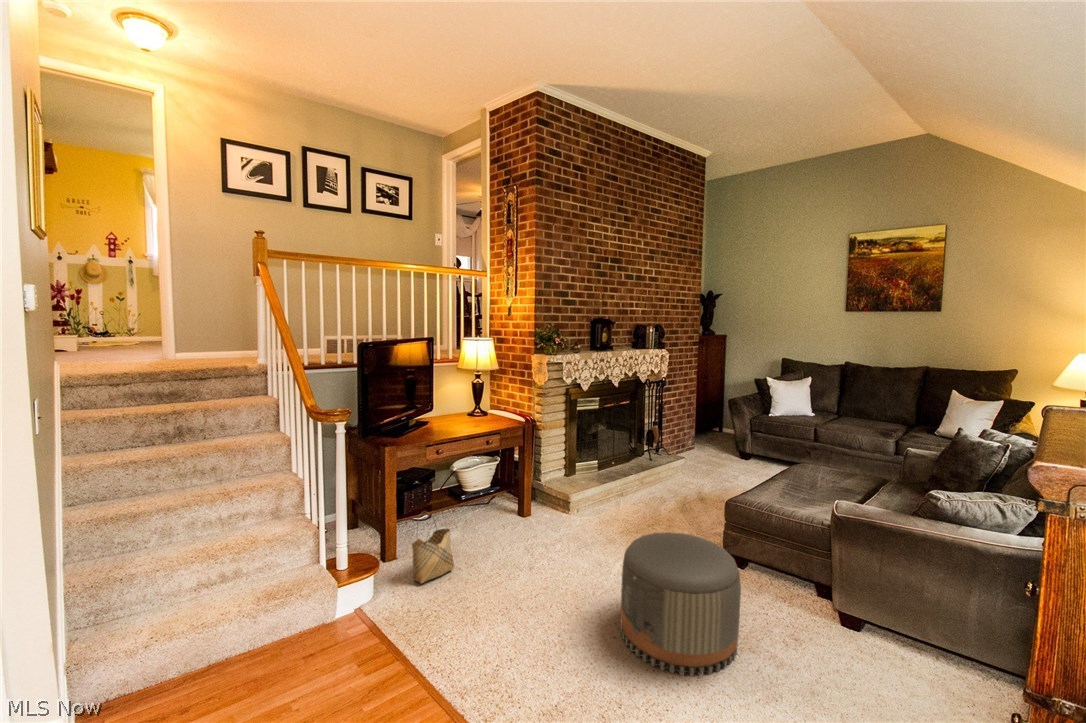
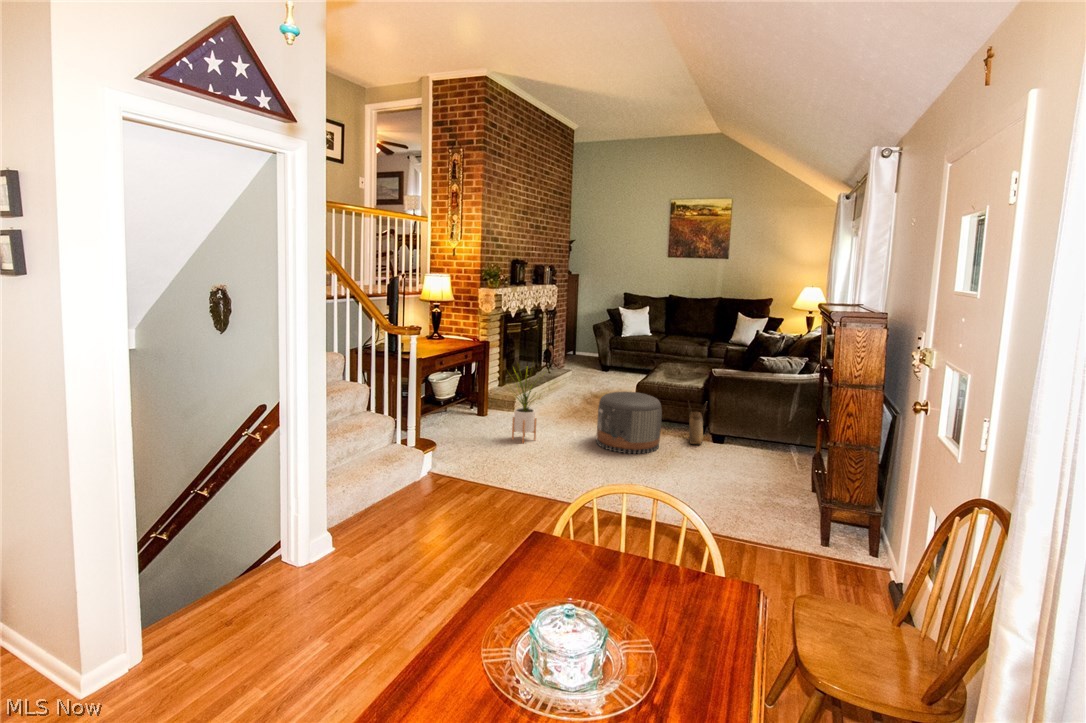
house plant: none [478,465,549,598] -> present [512,366,536,443]
woven basket: present [412,512,454,584] -> present [689,412,703,444]

